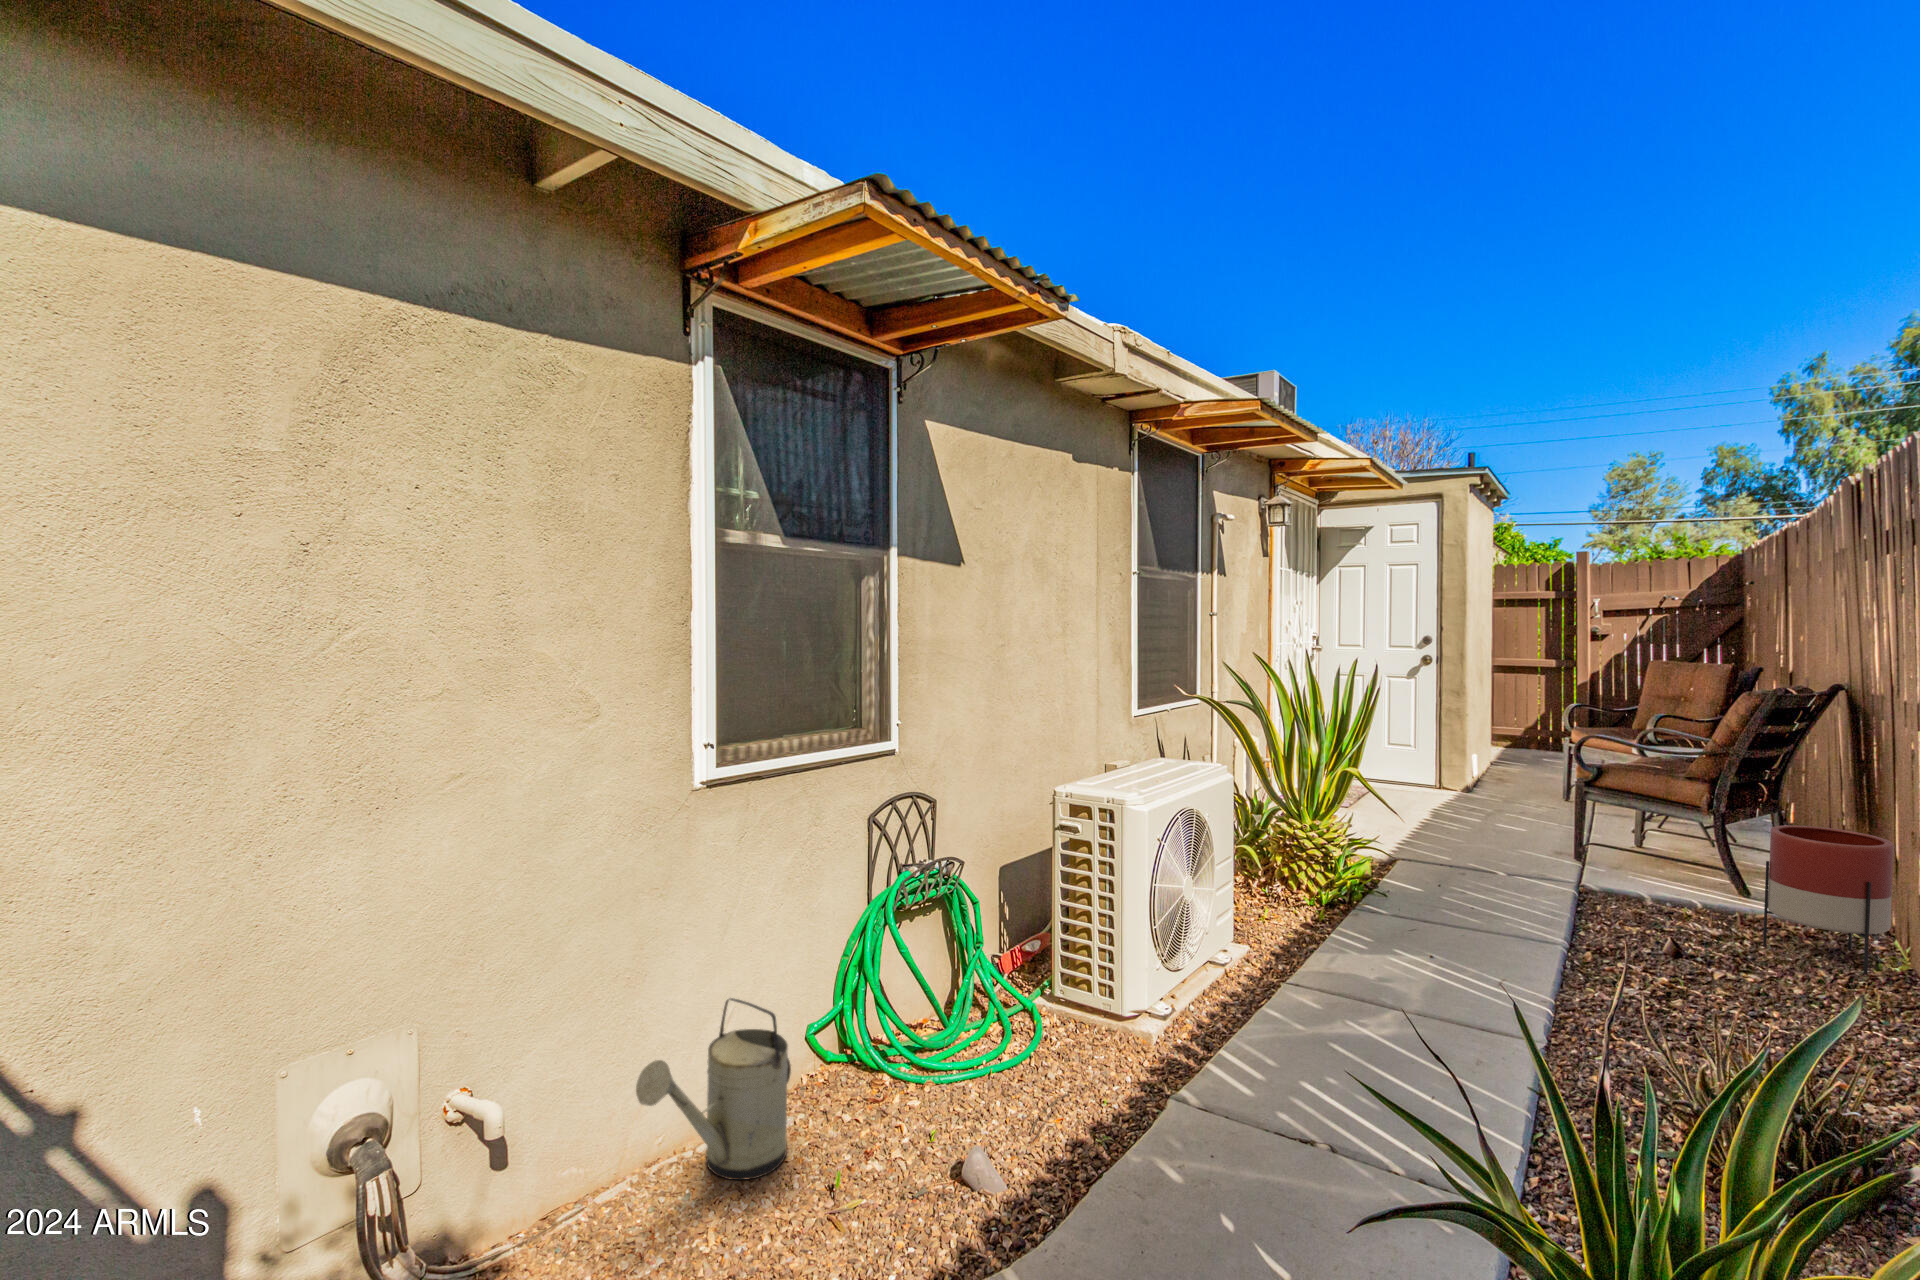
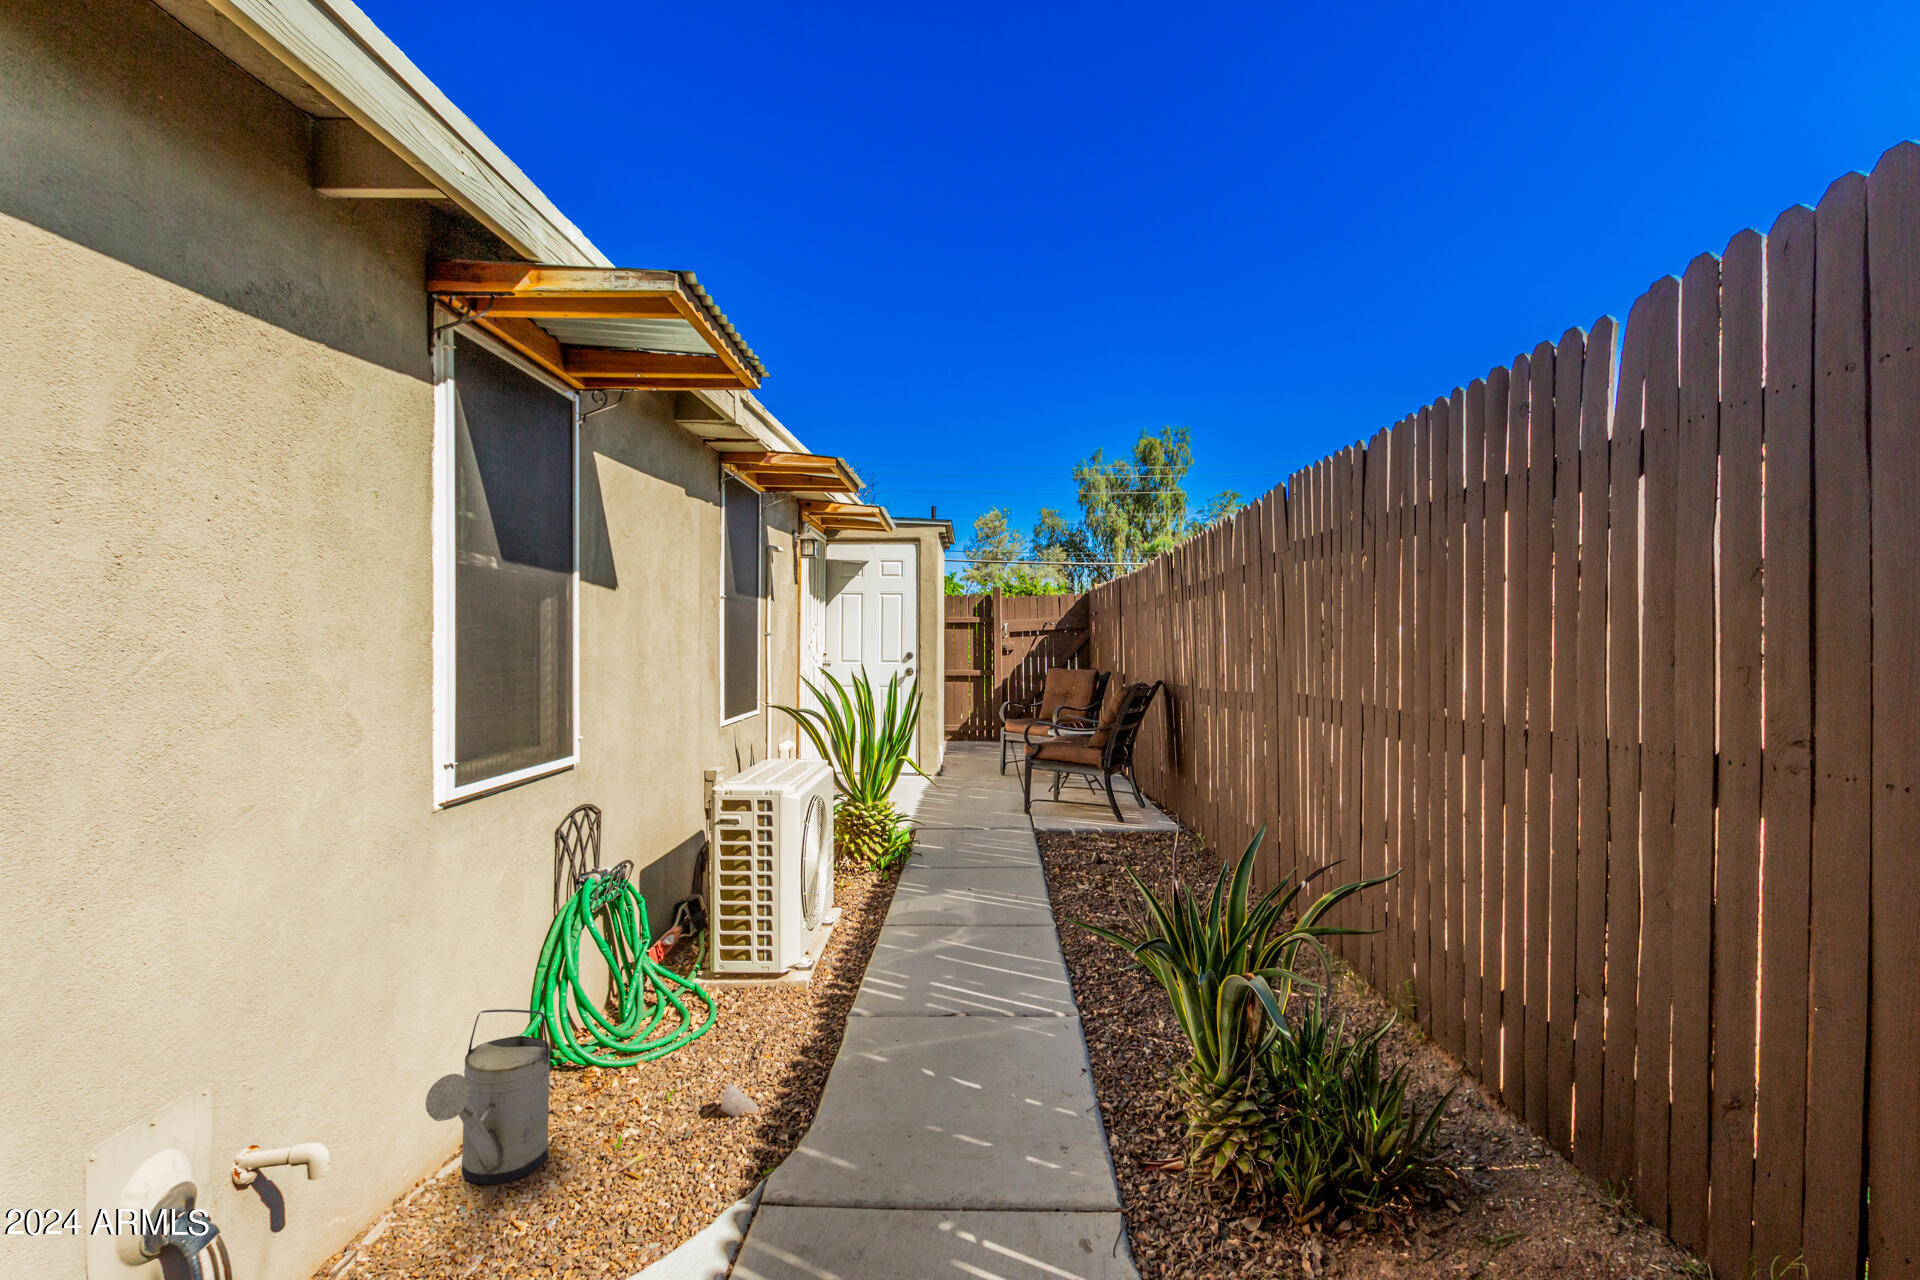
planter: present [1763,825,1894,975] -> none [1146,768,1206,855]

